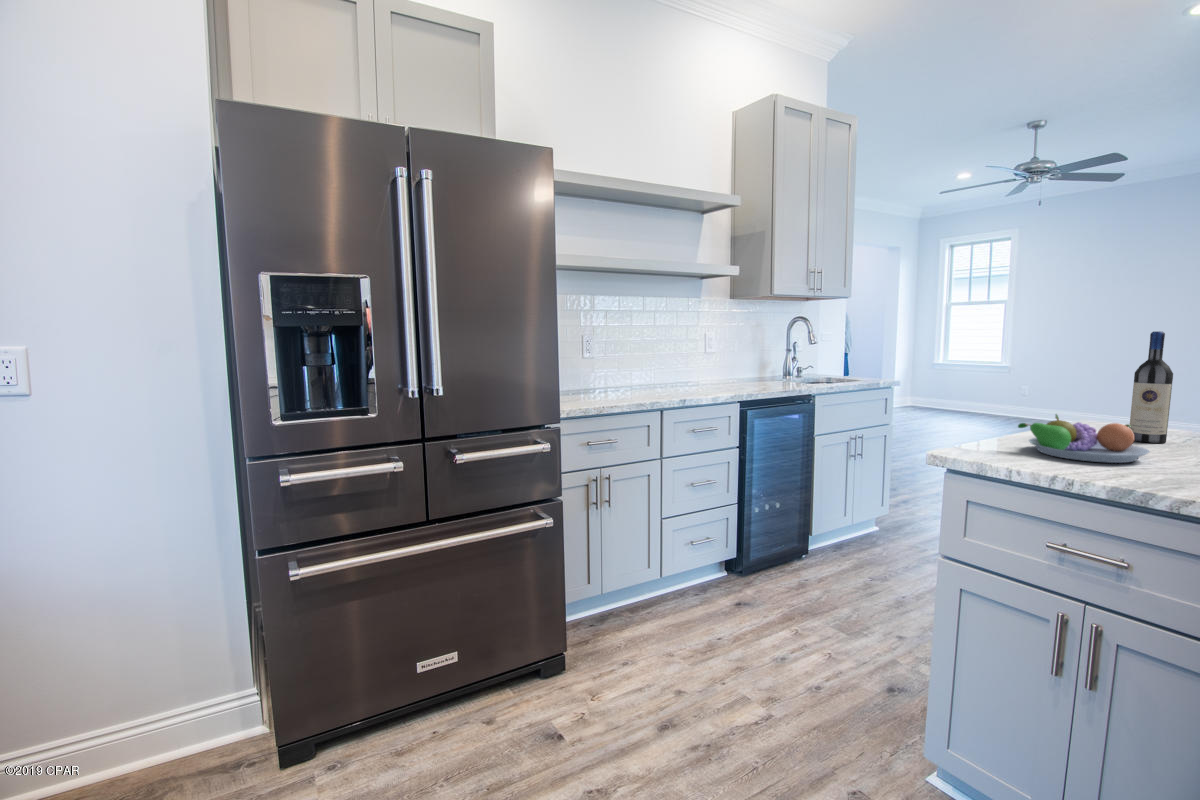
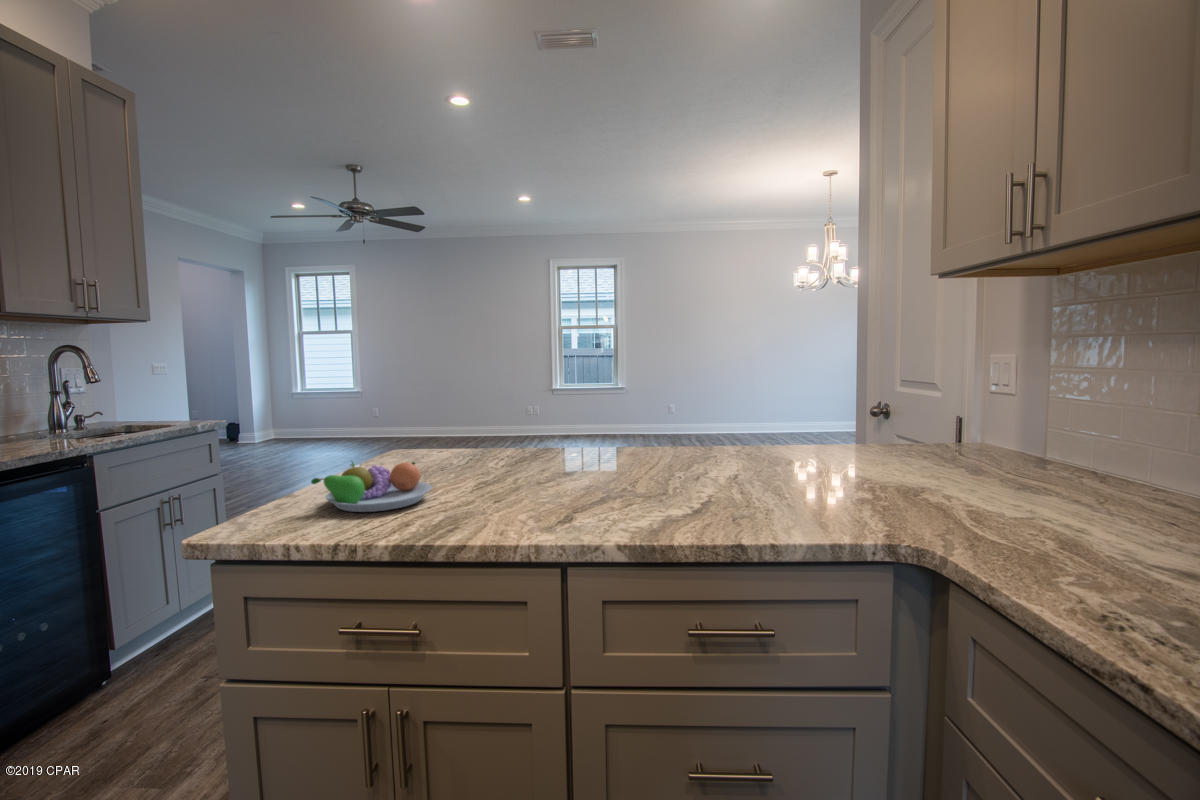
wine bottle: present [1129,331,1173,443] -> none [420,366,449,472]

